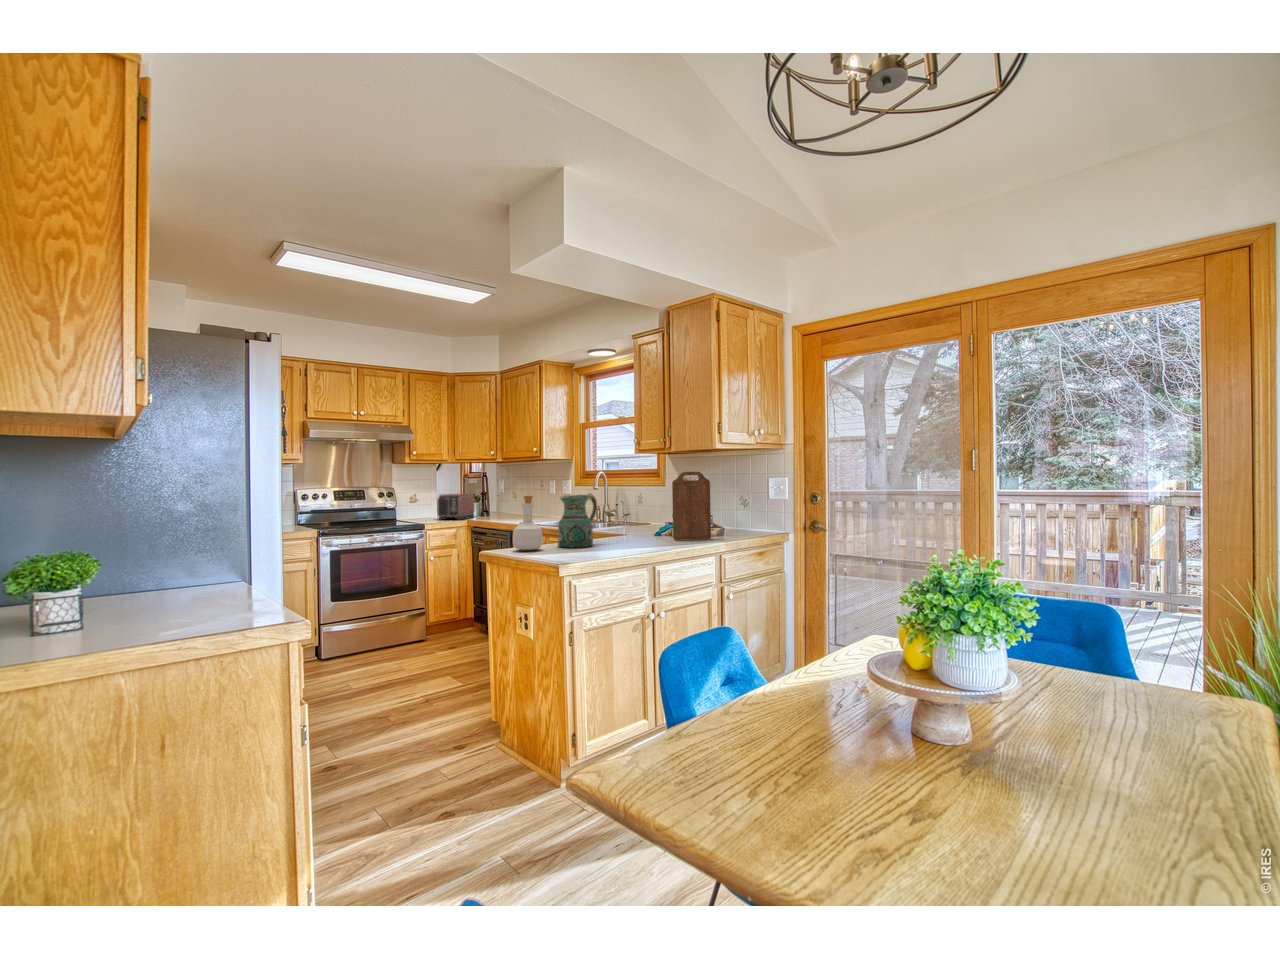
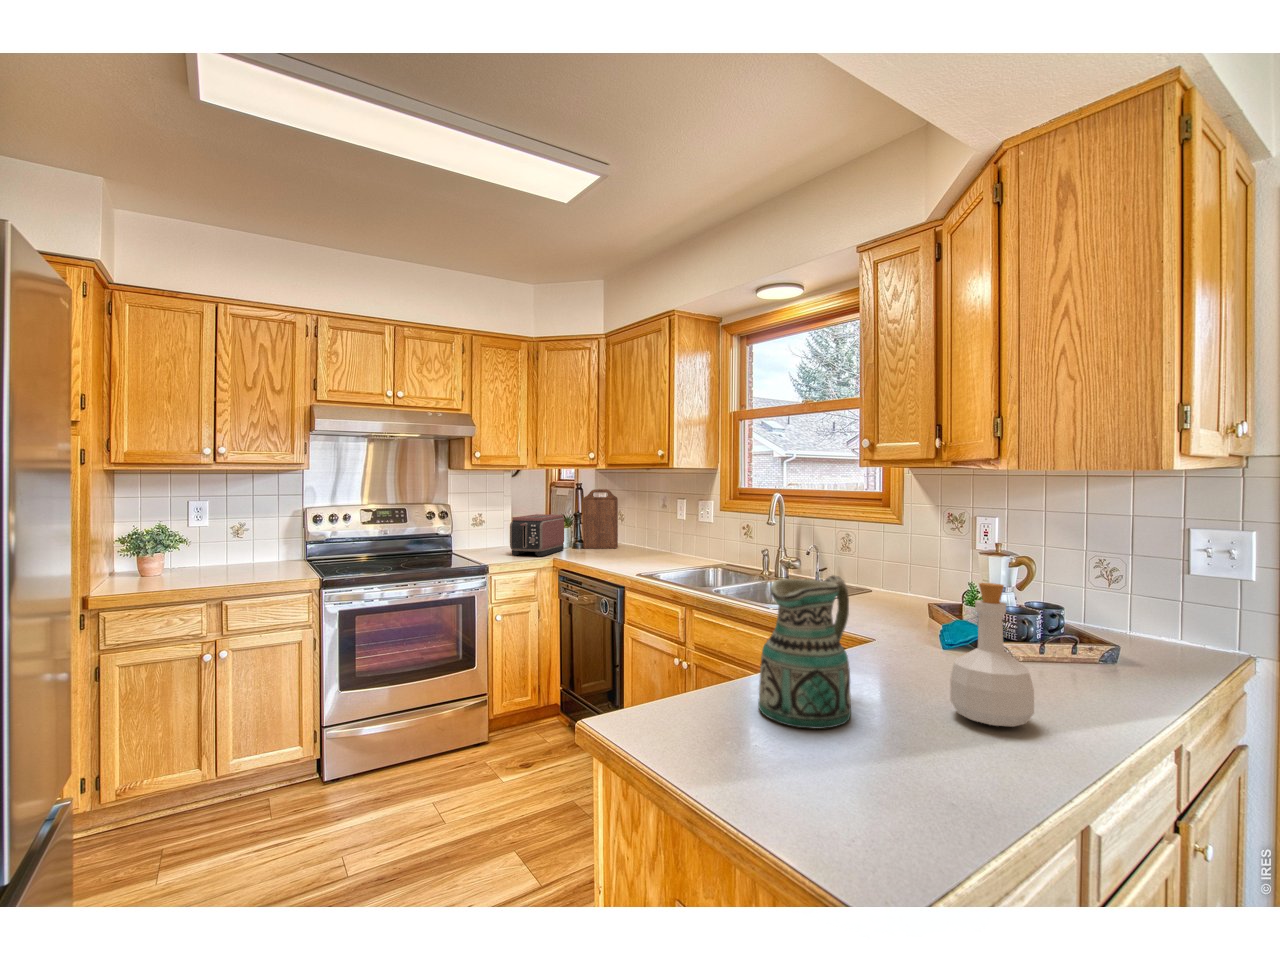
cutting board: present [672,472,711,540] -> present [583,489,618,549]
bottle: present [513,496,543,550] -> present [950,583,1034,727]

